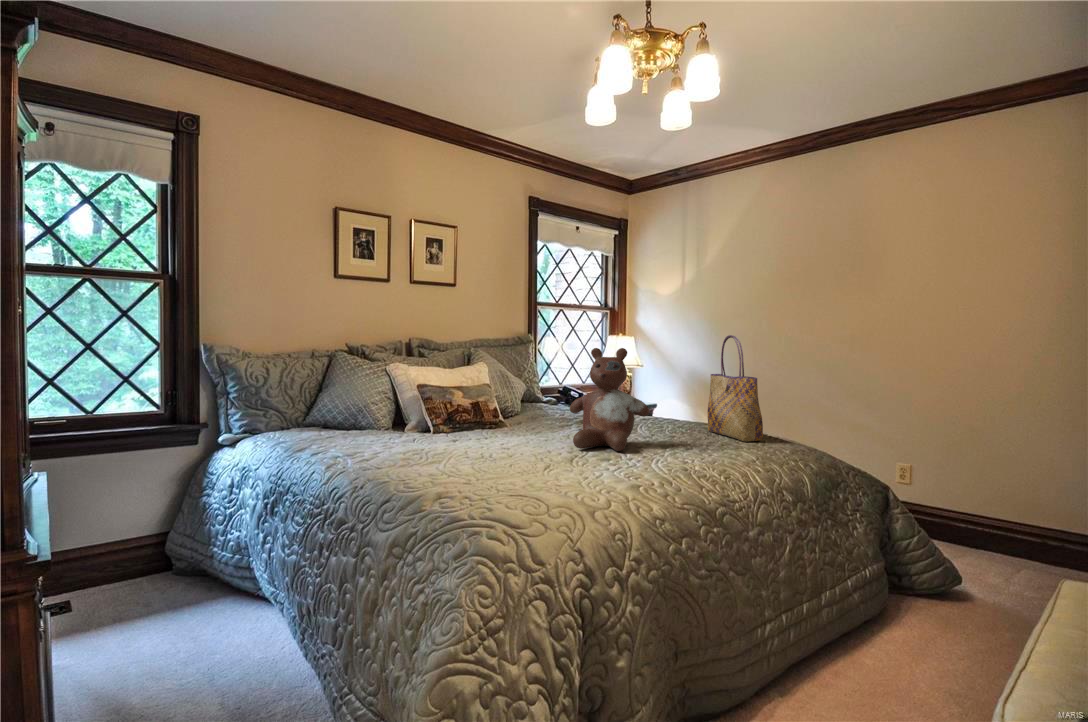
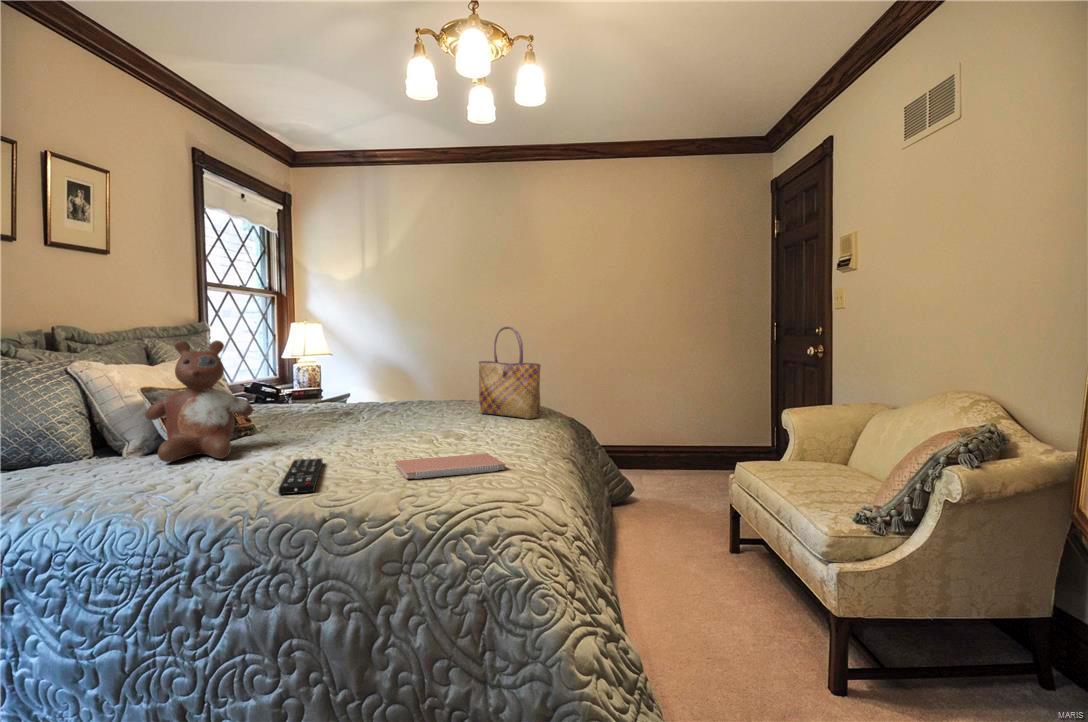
stuffed bear: present [570,348,649,451] -> present [145,340,253,462]
remote control: none [390,448,471,472] -> present [278,458,323,494]
notebook: none [487,459,597,482] -> present [395,453,505,479]

